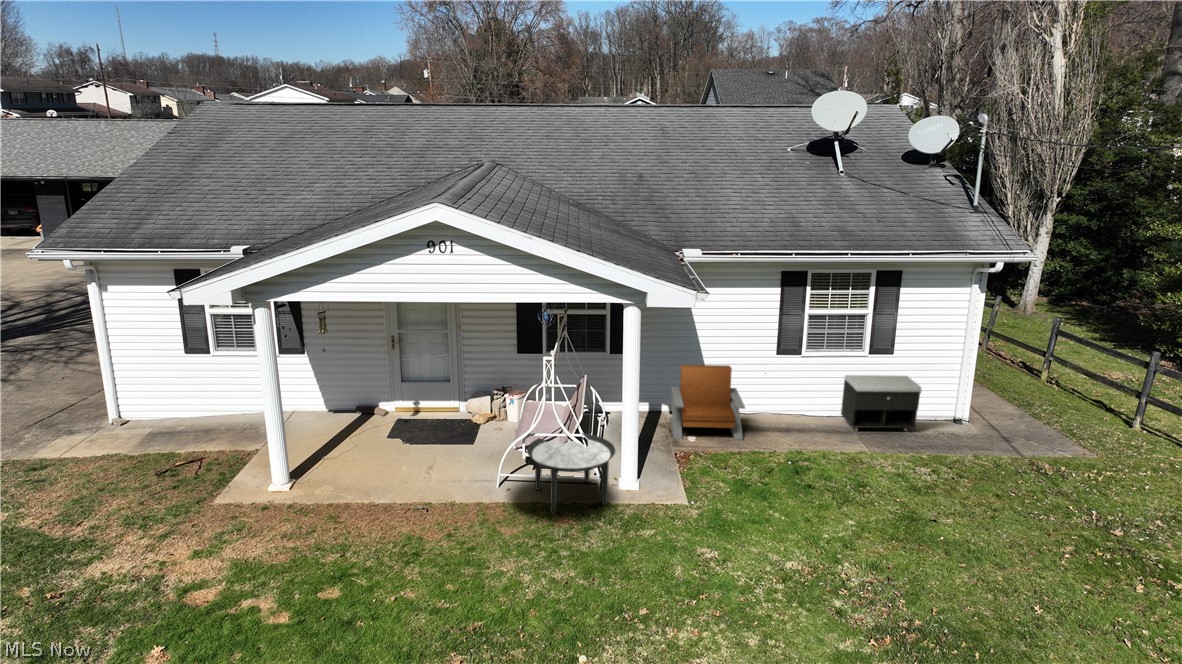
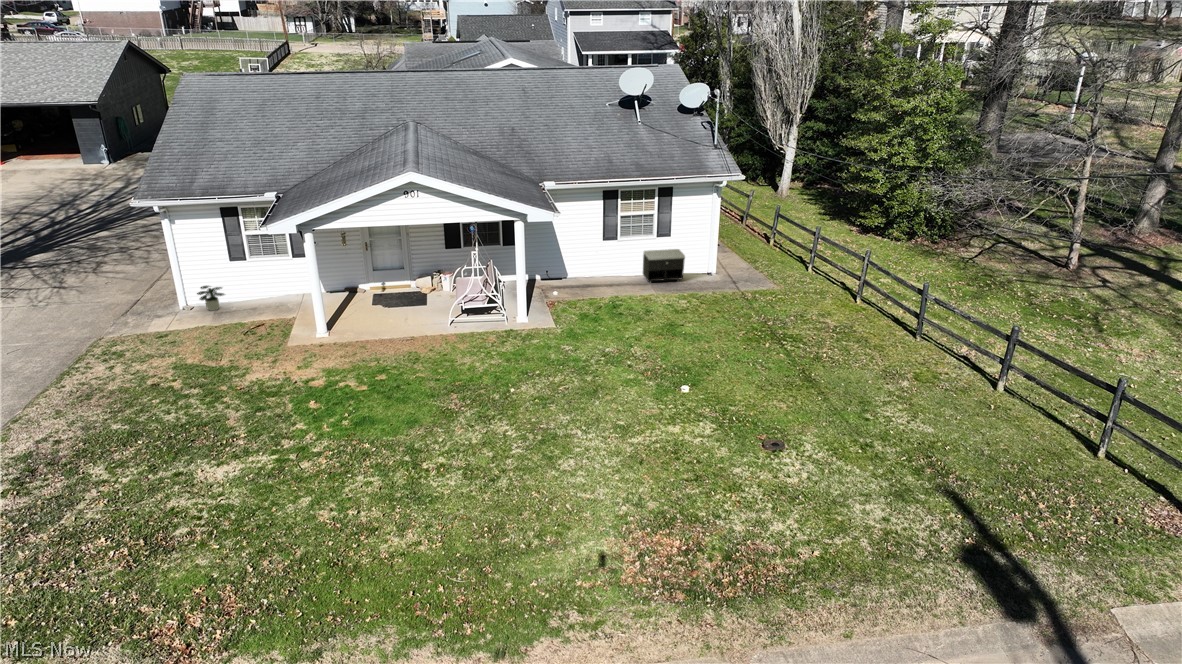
lounge chair: present [670,365,745,441] -> none [541,249,586,295]
potted plant: none [128,388,172,428] -> present [197,286,224,311]
round table: present [527,433,615,514] -> none [466,294,515,337]

